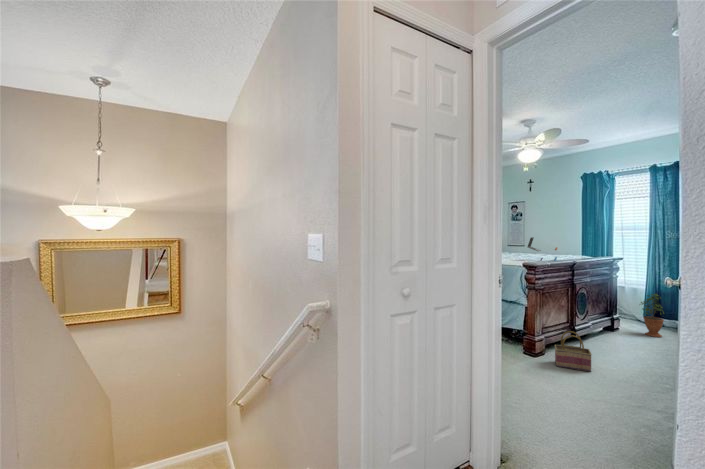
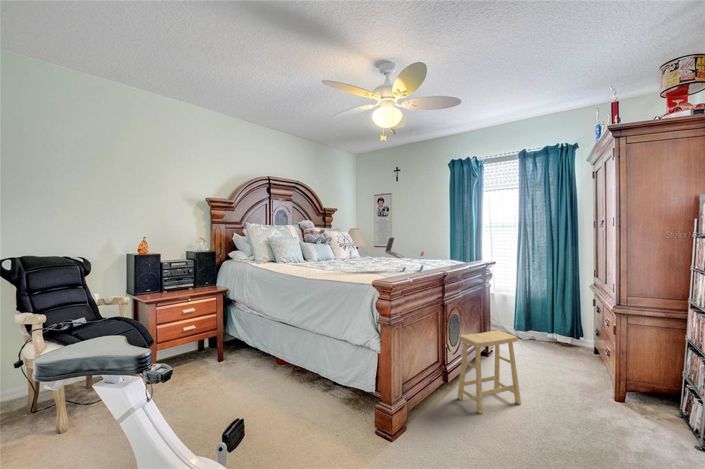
potted plant: present [641,293,664,337] -> none [514,303,540,360]
footstool: none [583,305,636,357] -> present [458,330,521,414]
basket: present [555,331,592,372] -> none [421,388,473,458]

